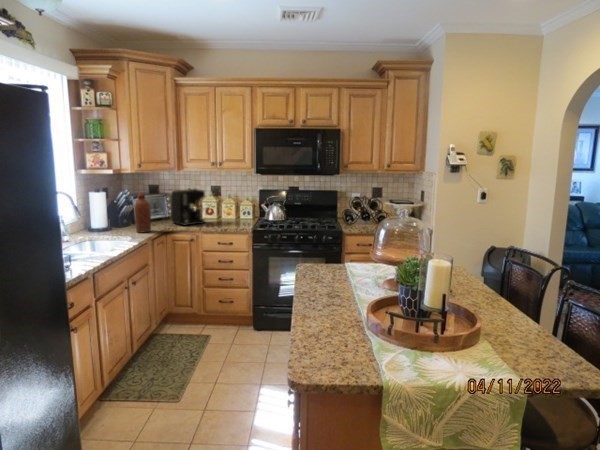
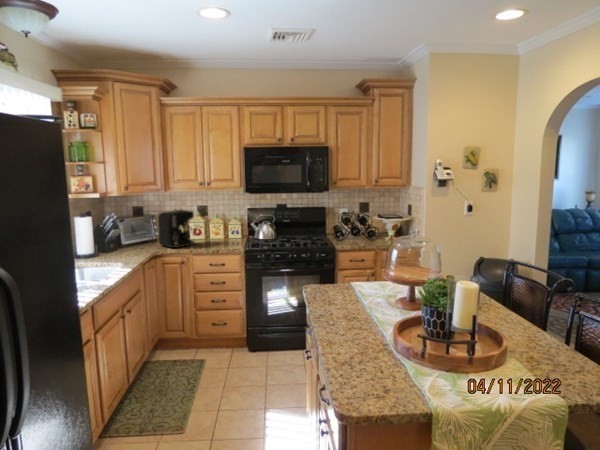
bottle: present [134,192,151,233] -> none [123,216,141,258]

